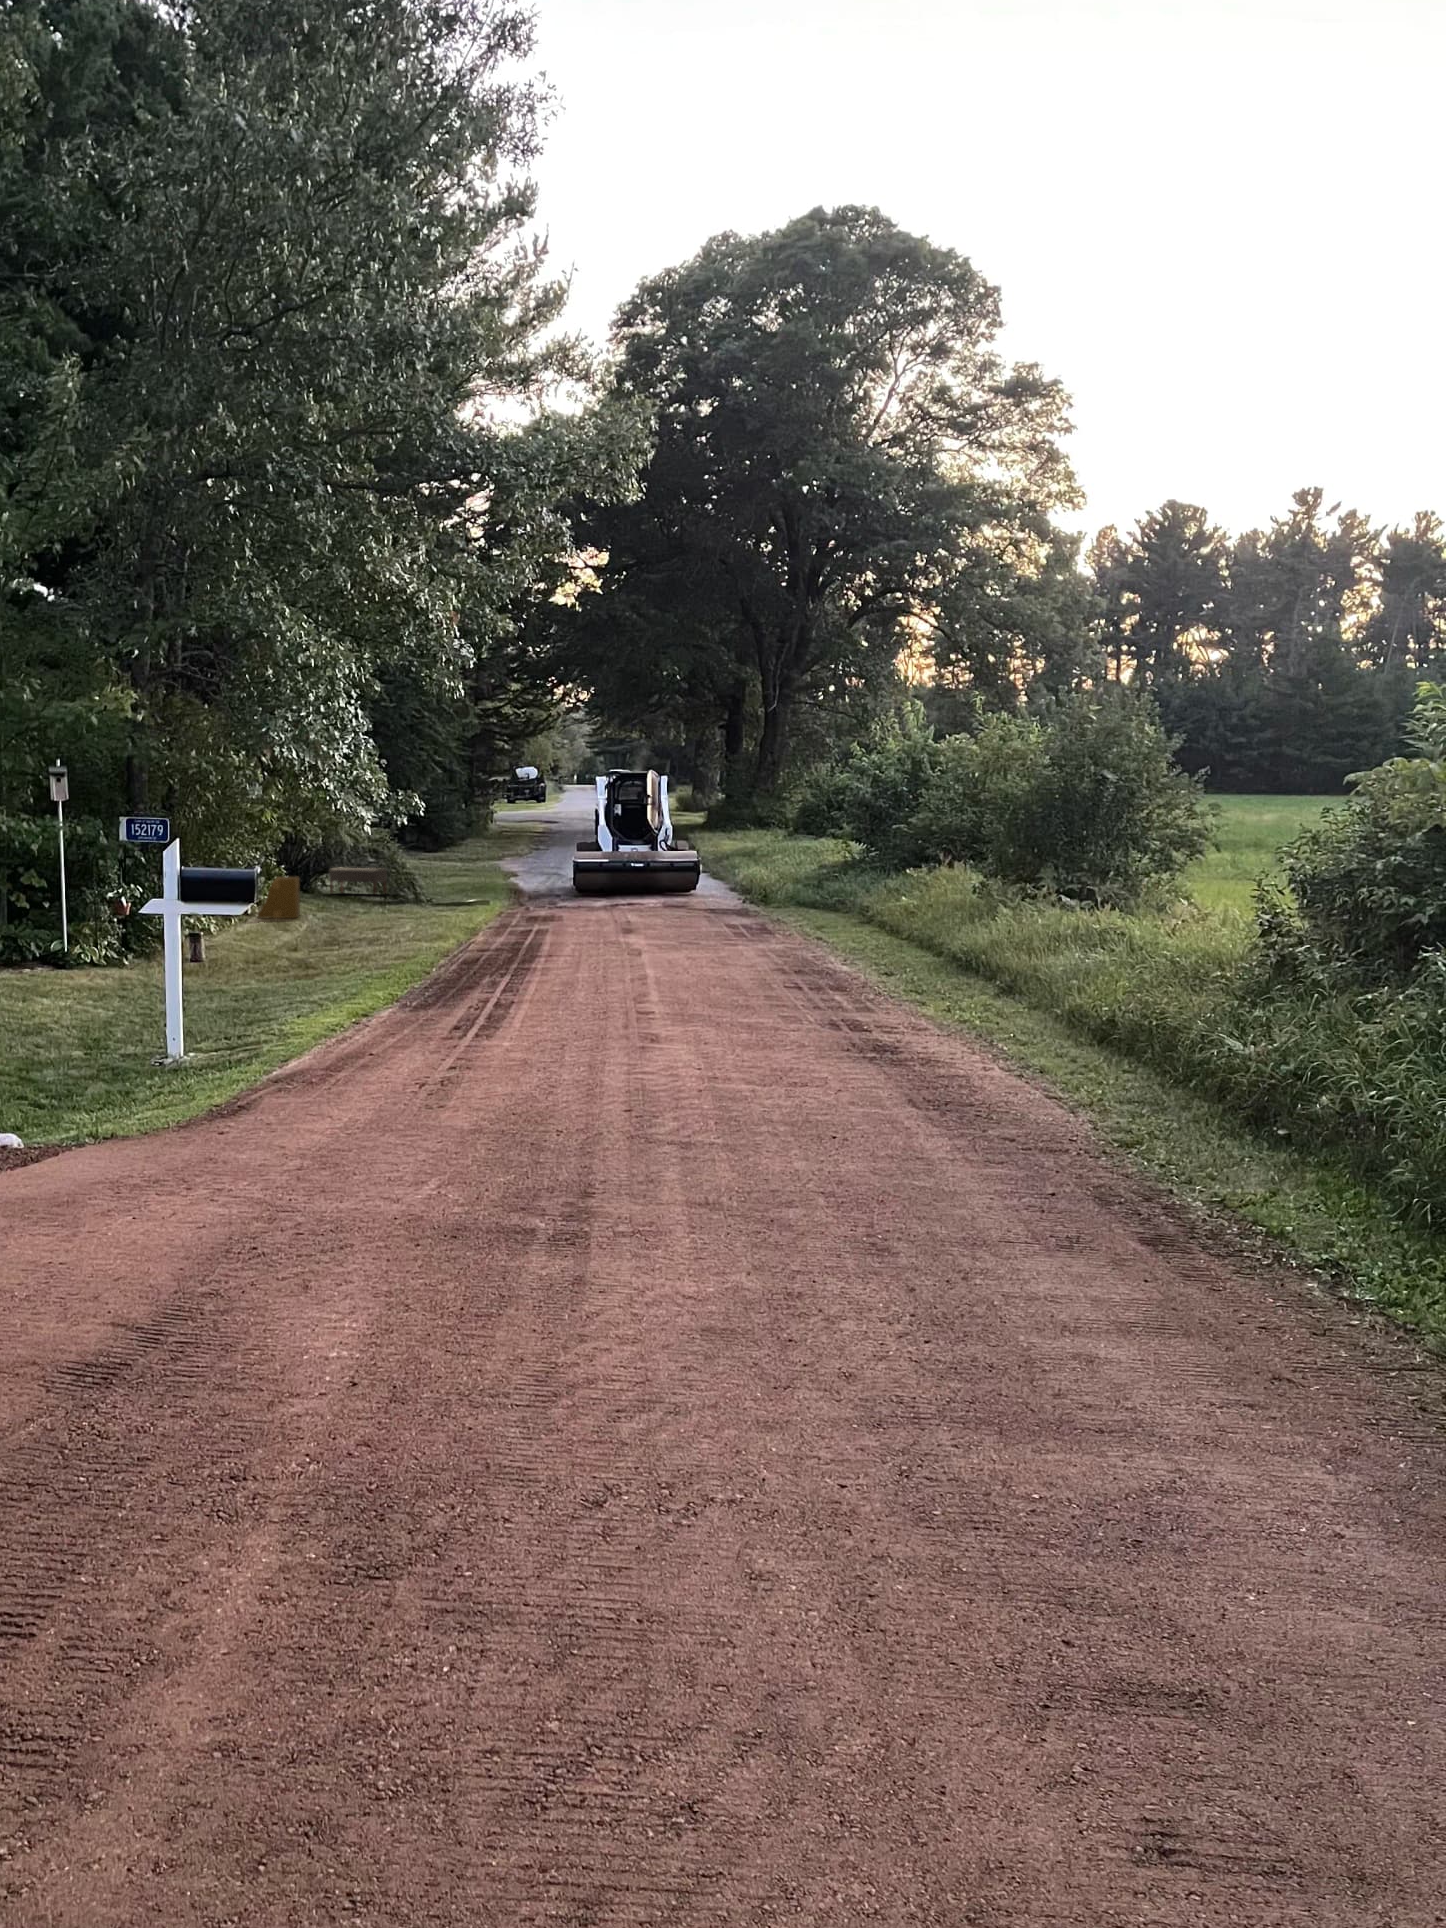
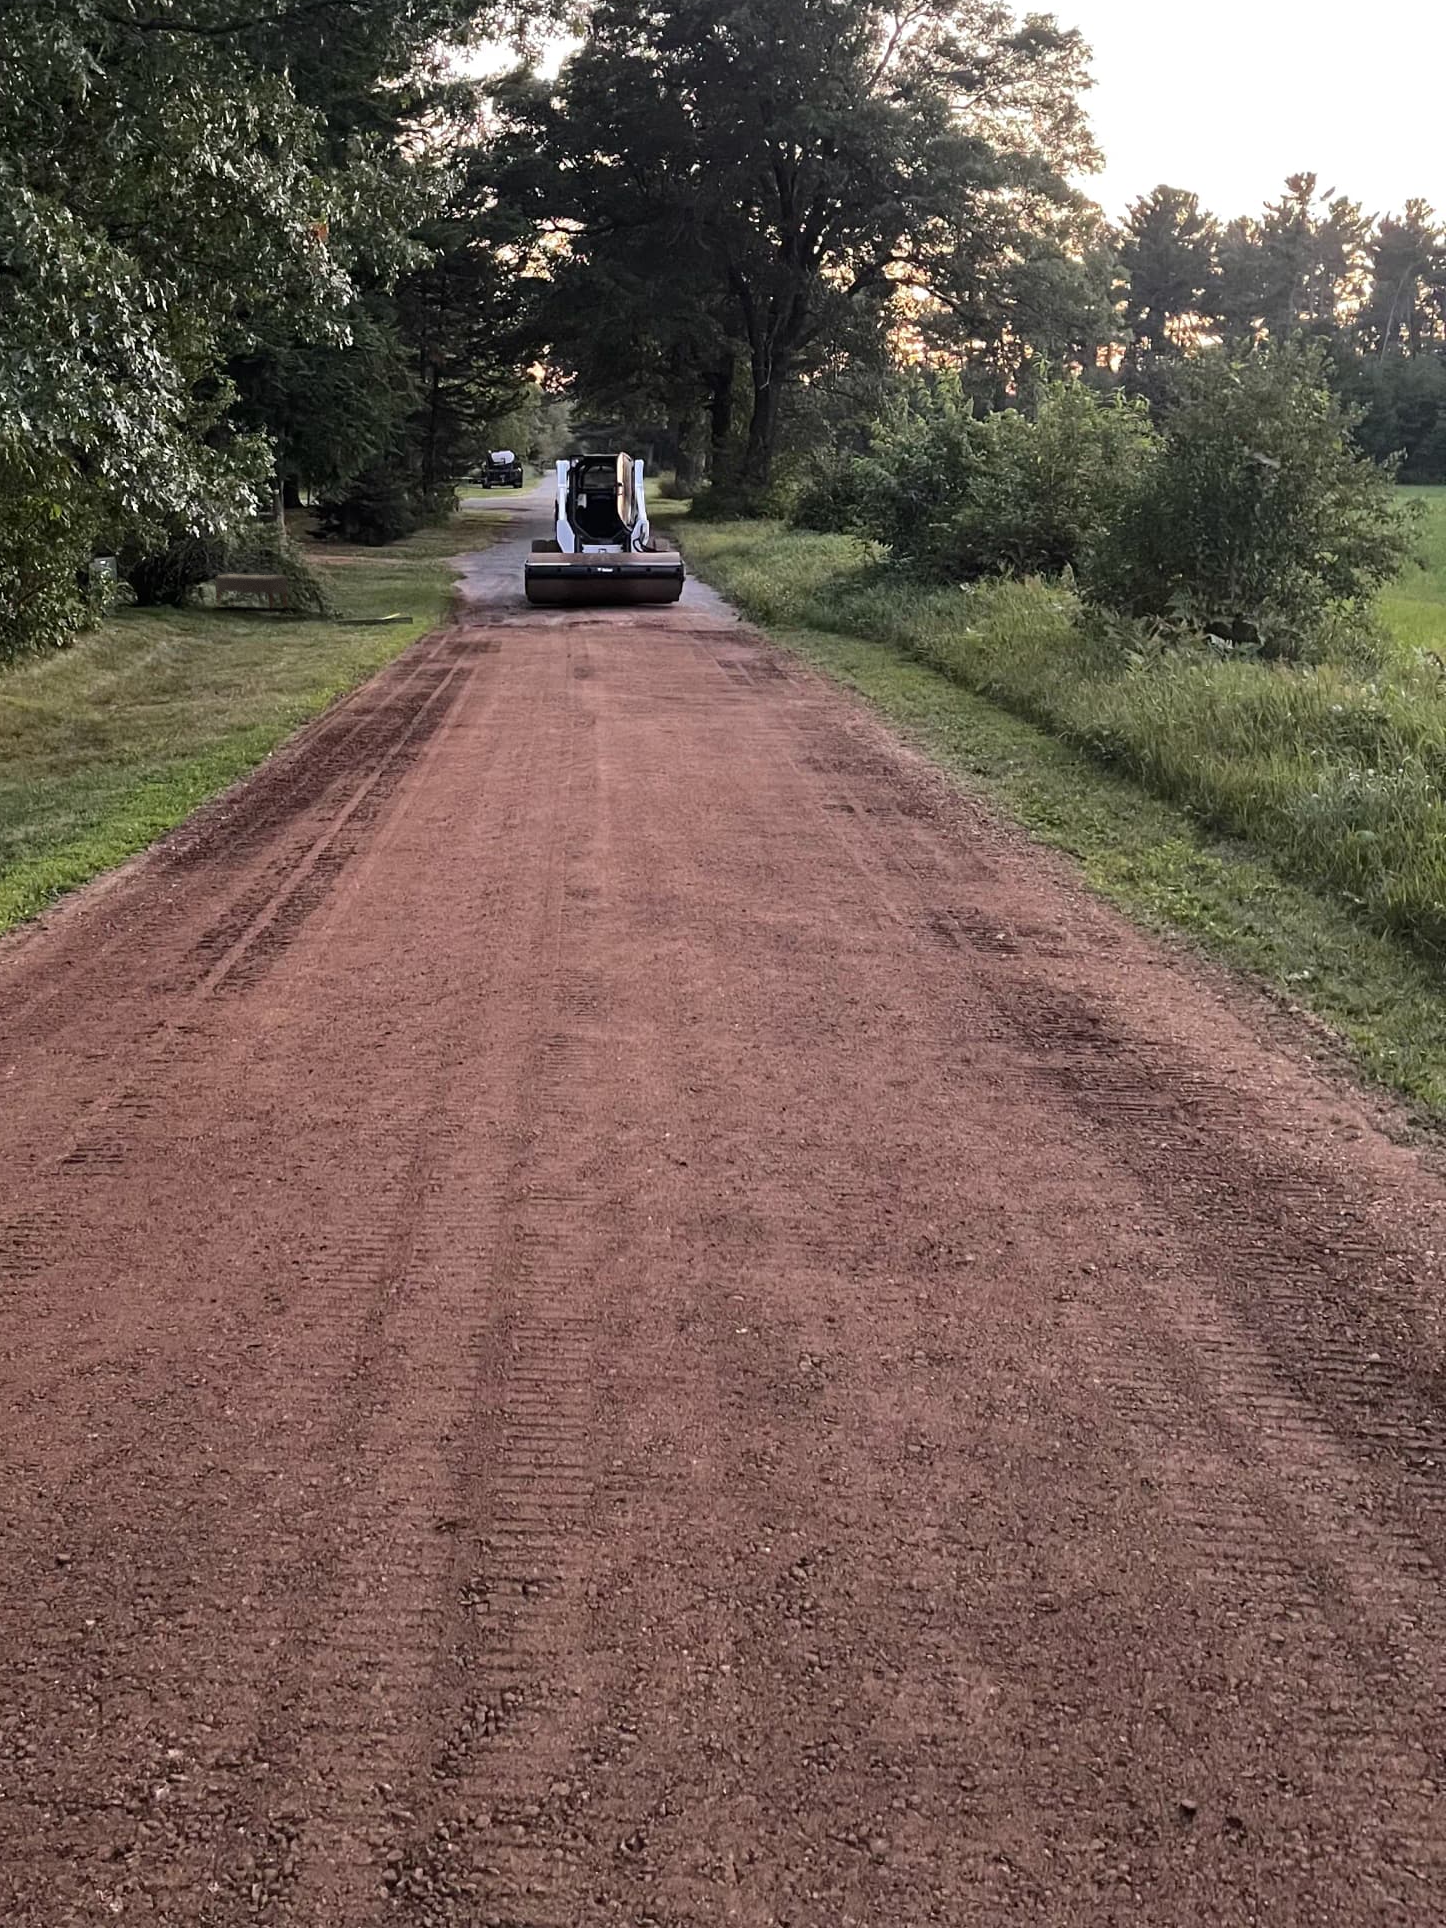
cardboard box: present [258,877,300,918] -> none [82,591,147,649]

